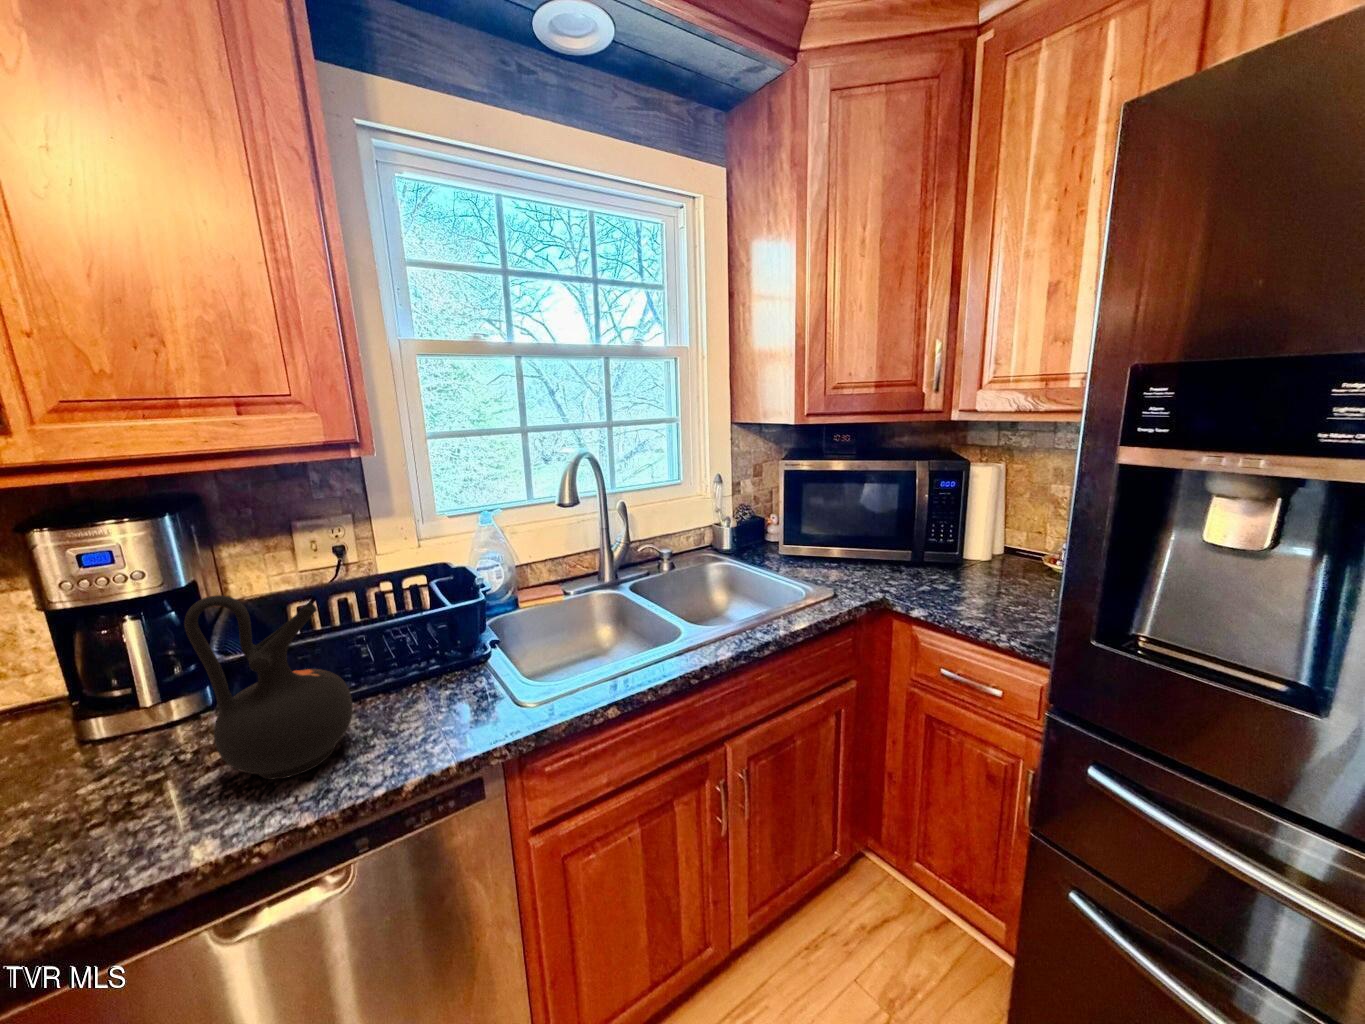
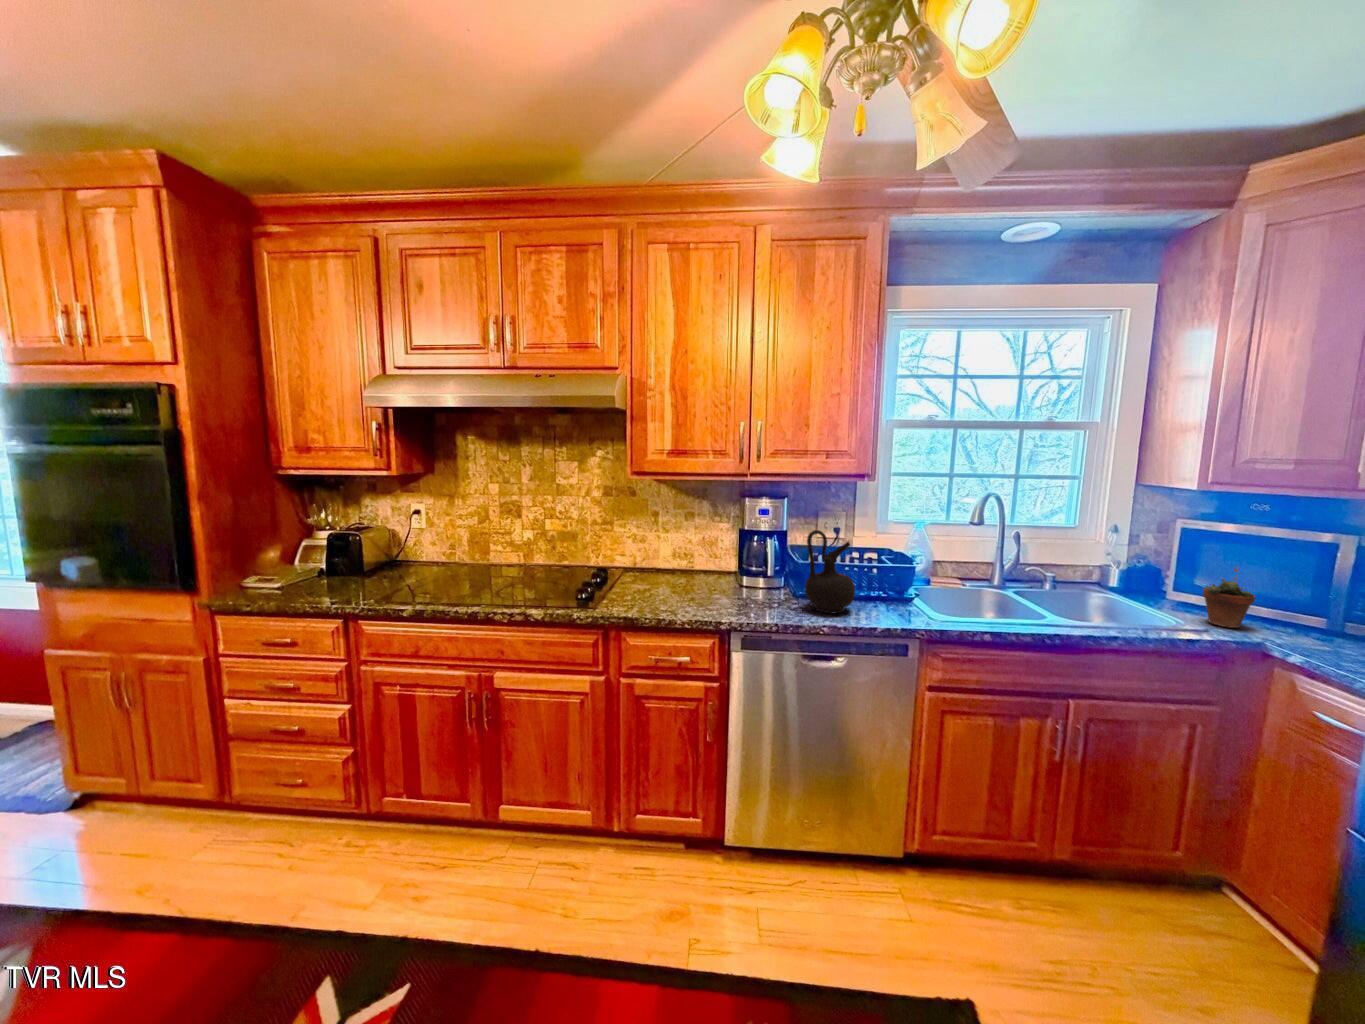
succulent plant: none [820,510,866,584] -> present [1202,565,1255,628]

